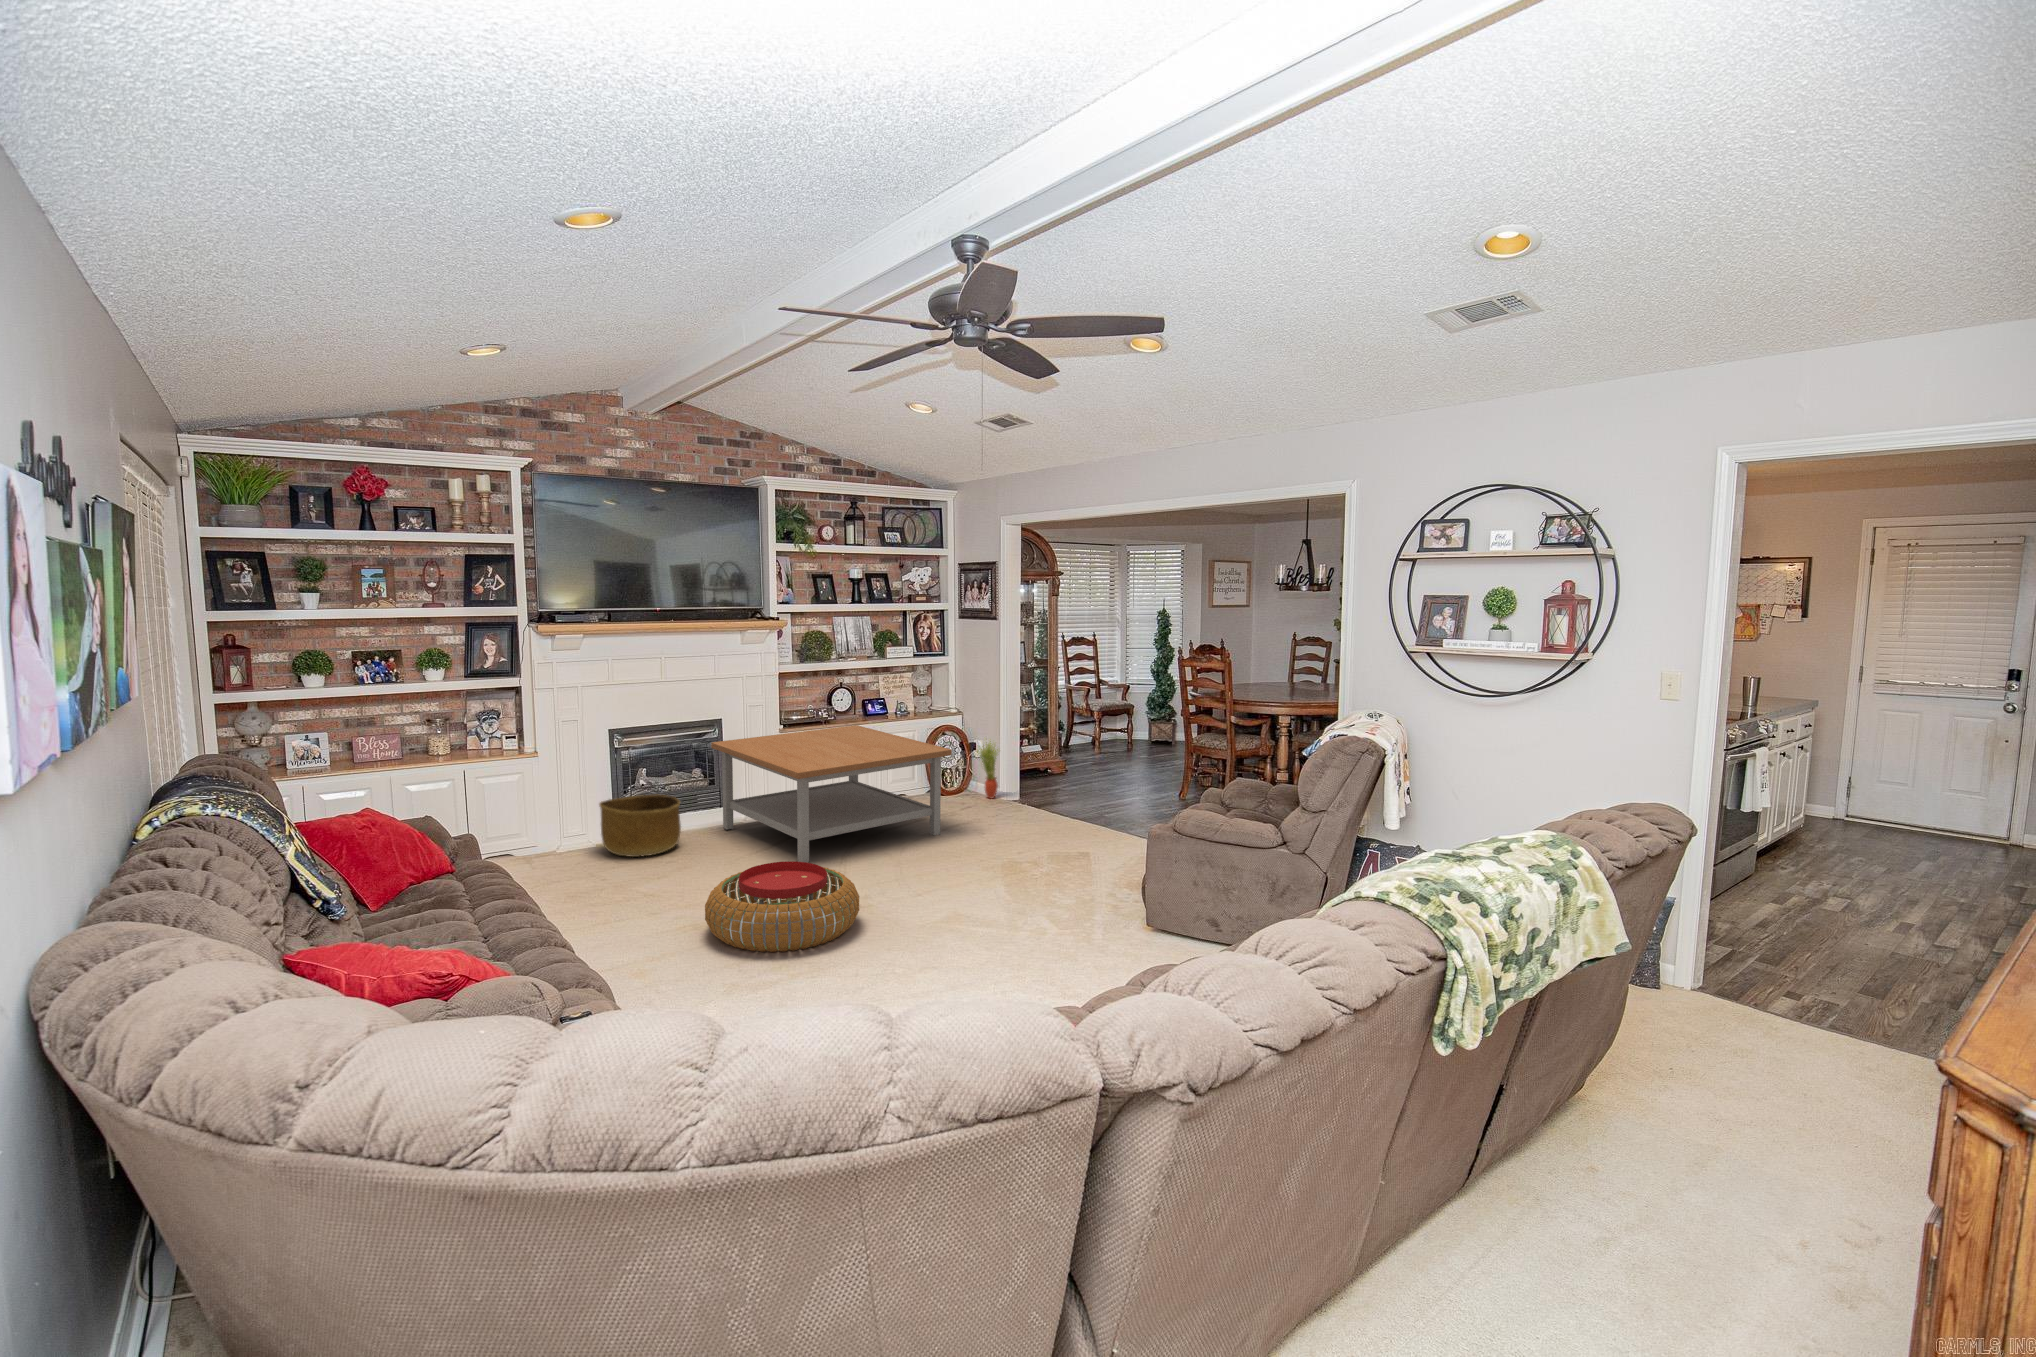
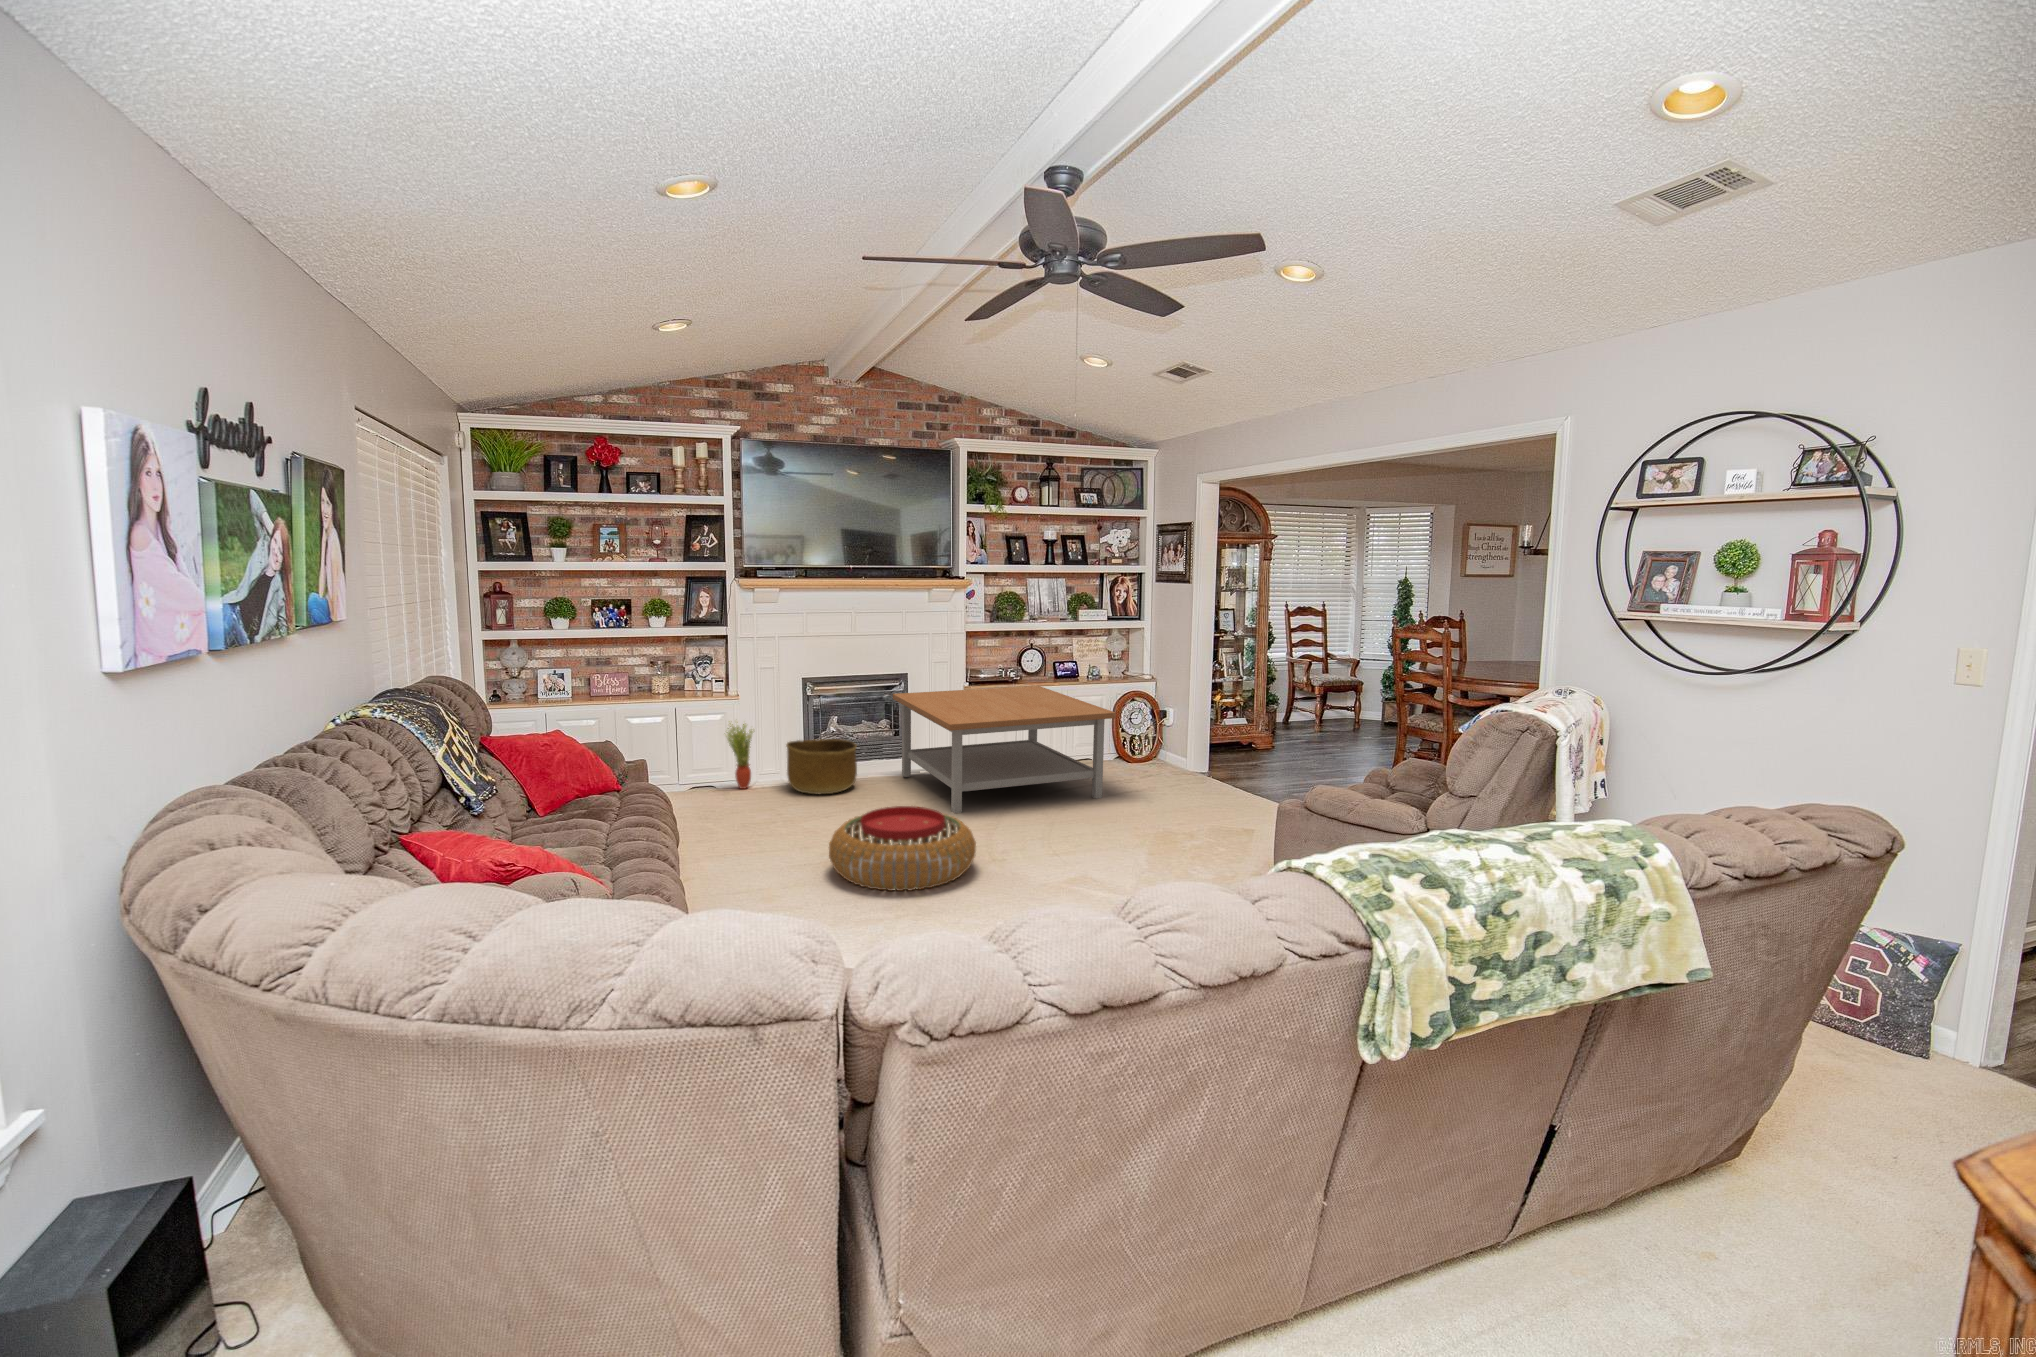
potted plant: present [977,741,998,798] -> present [727,723,753,789]

